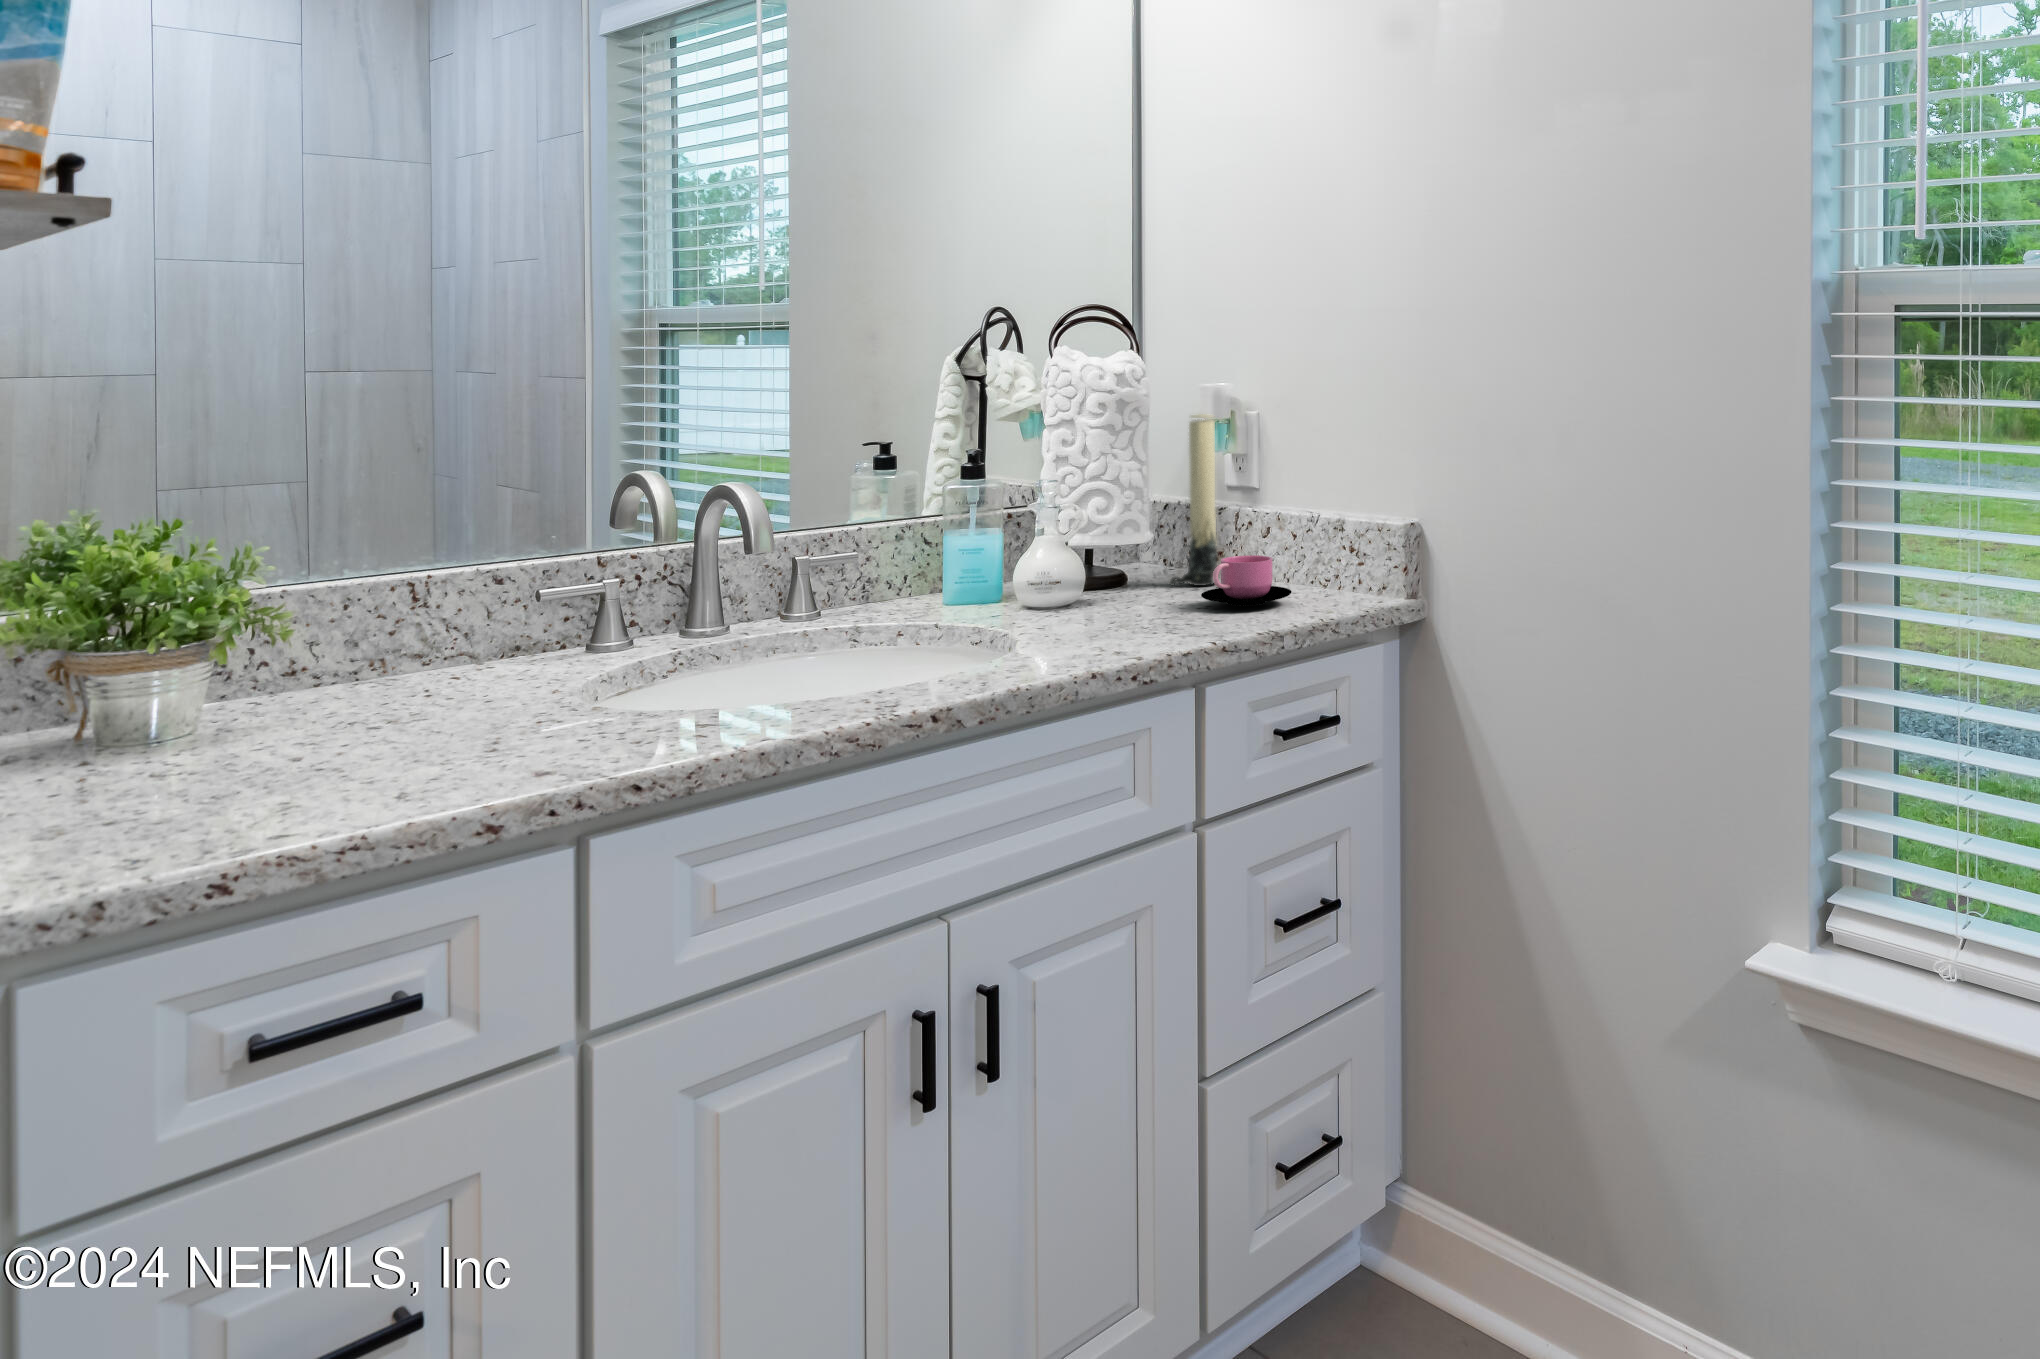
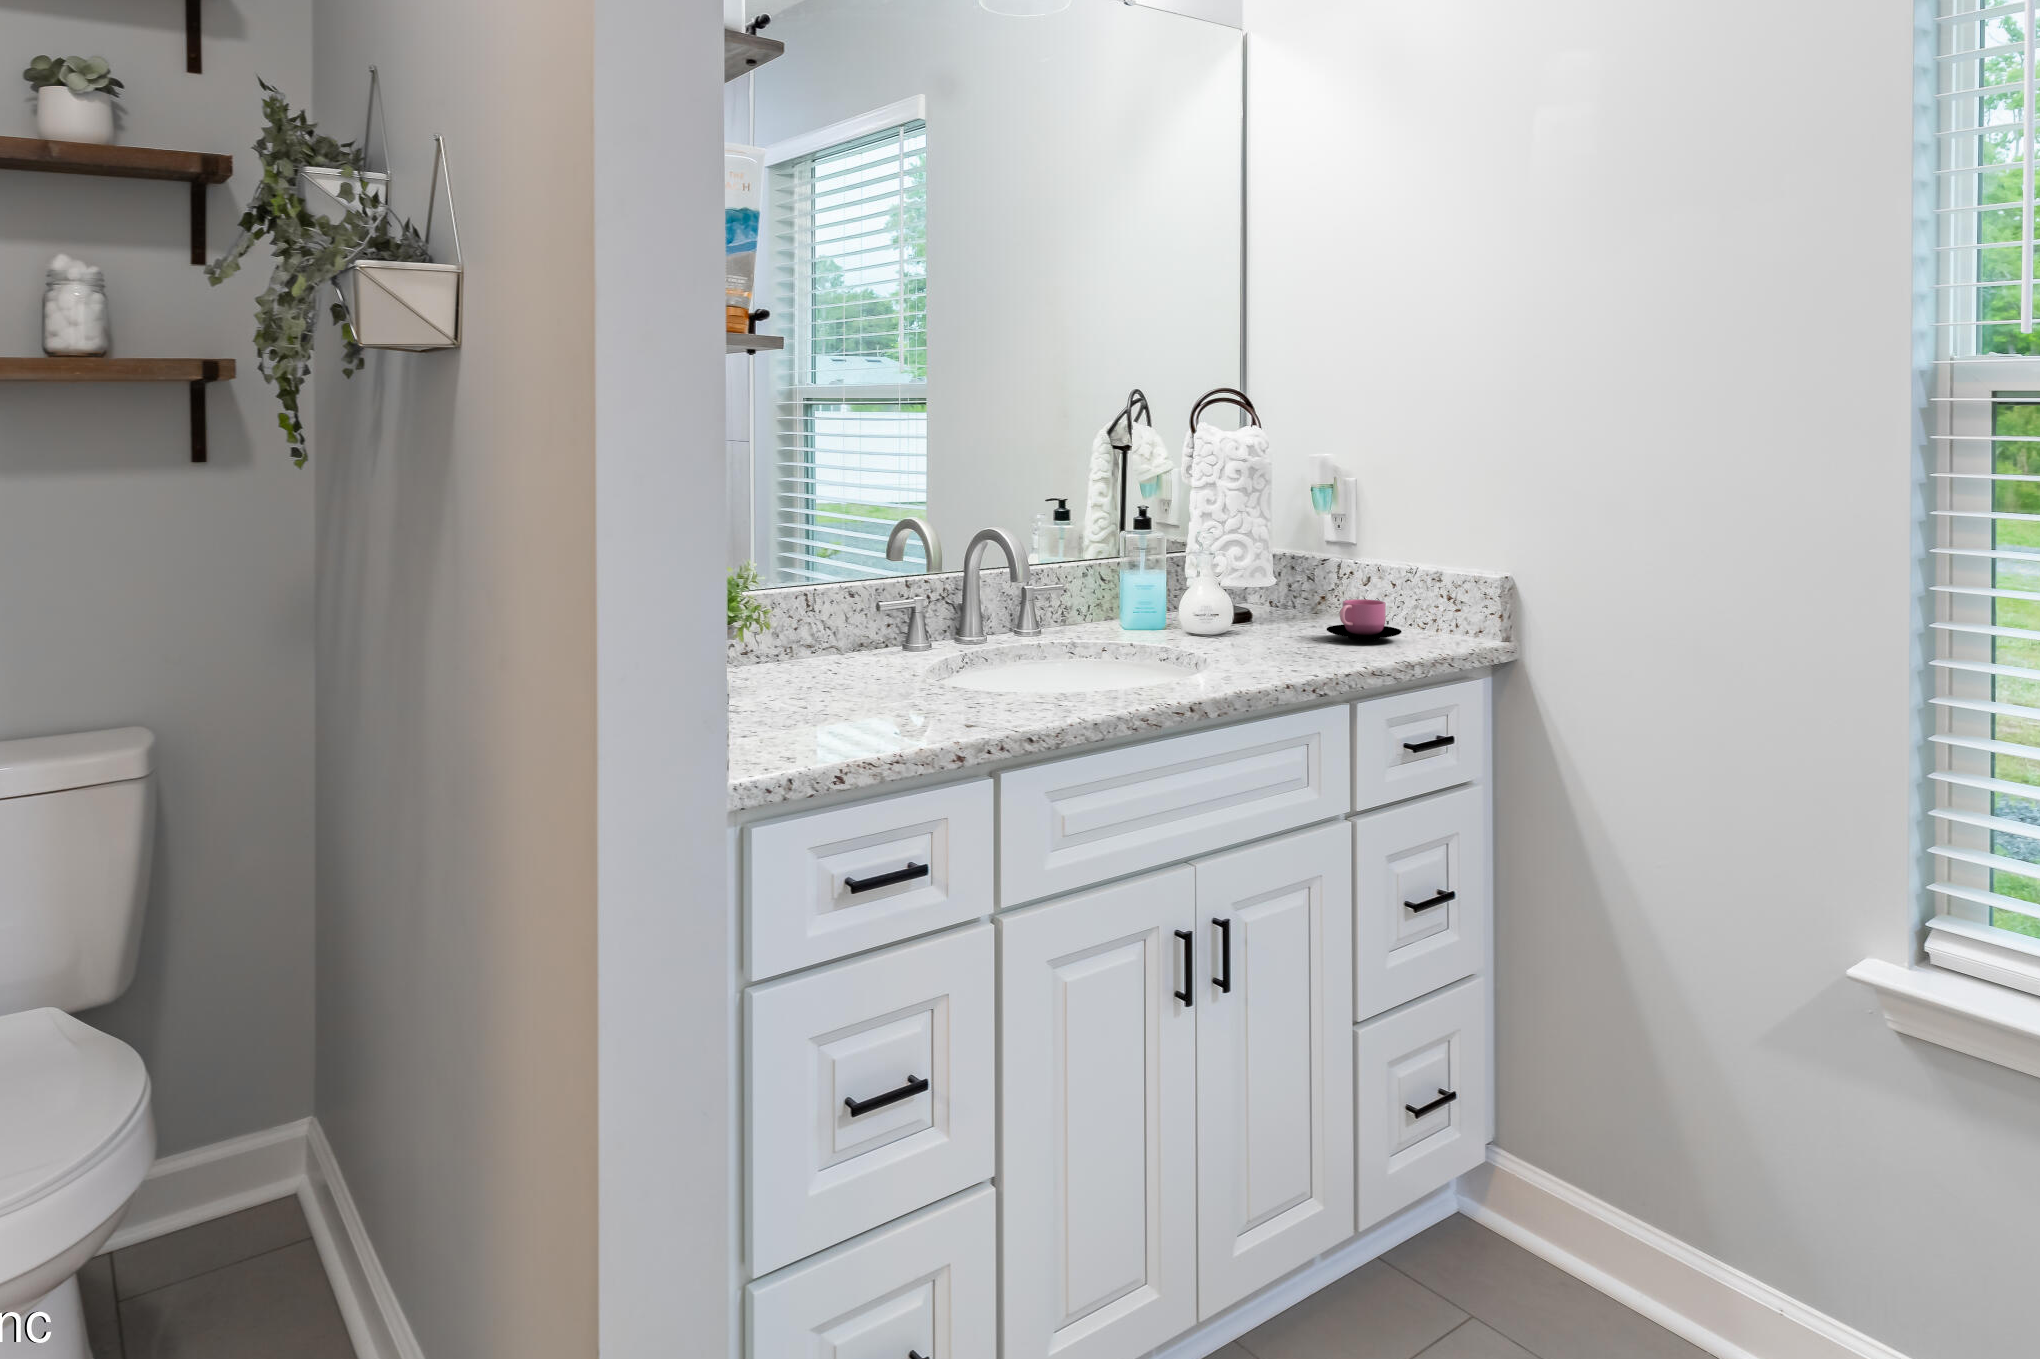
candle: present [1170,414,1218,586] -> none [1284,482,1325,623]

